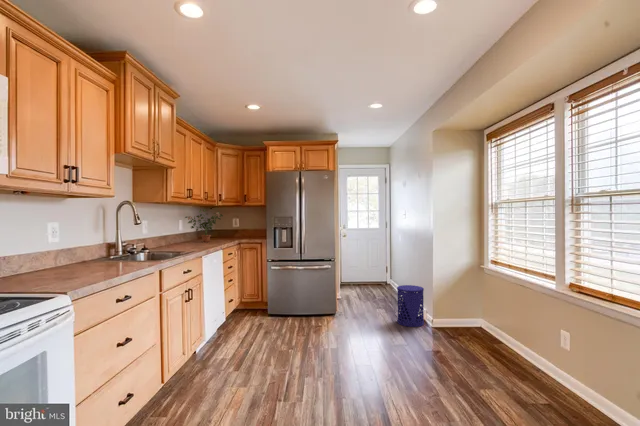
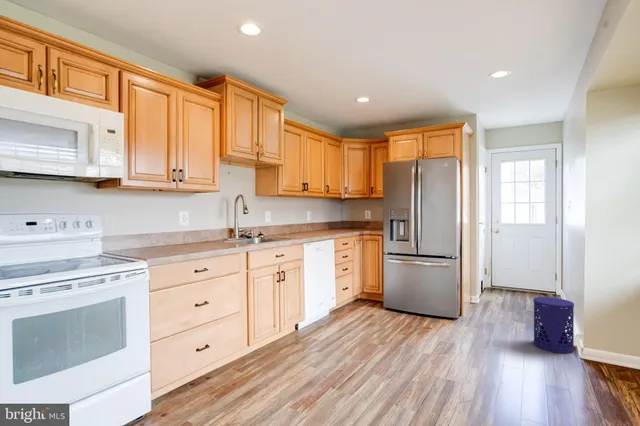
potted plant: present [185,209,223,242] -> none [309,202,342,232]

